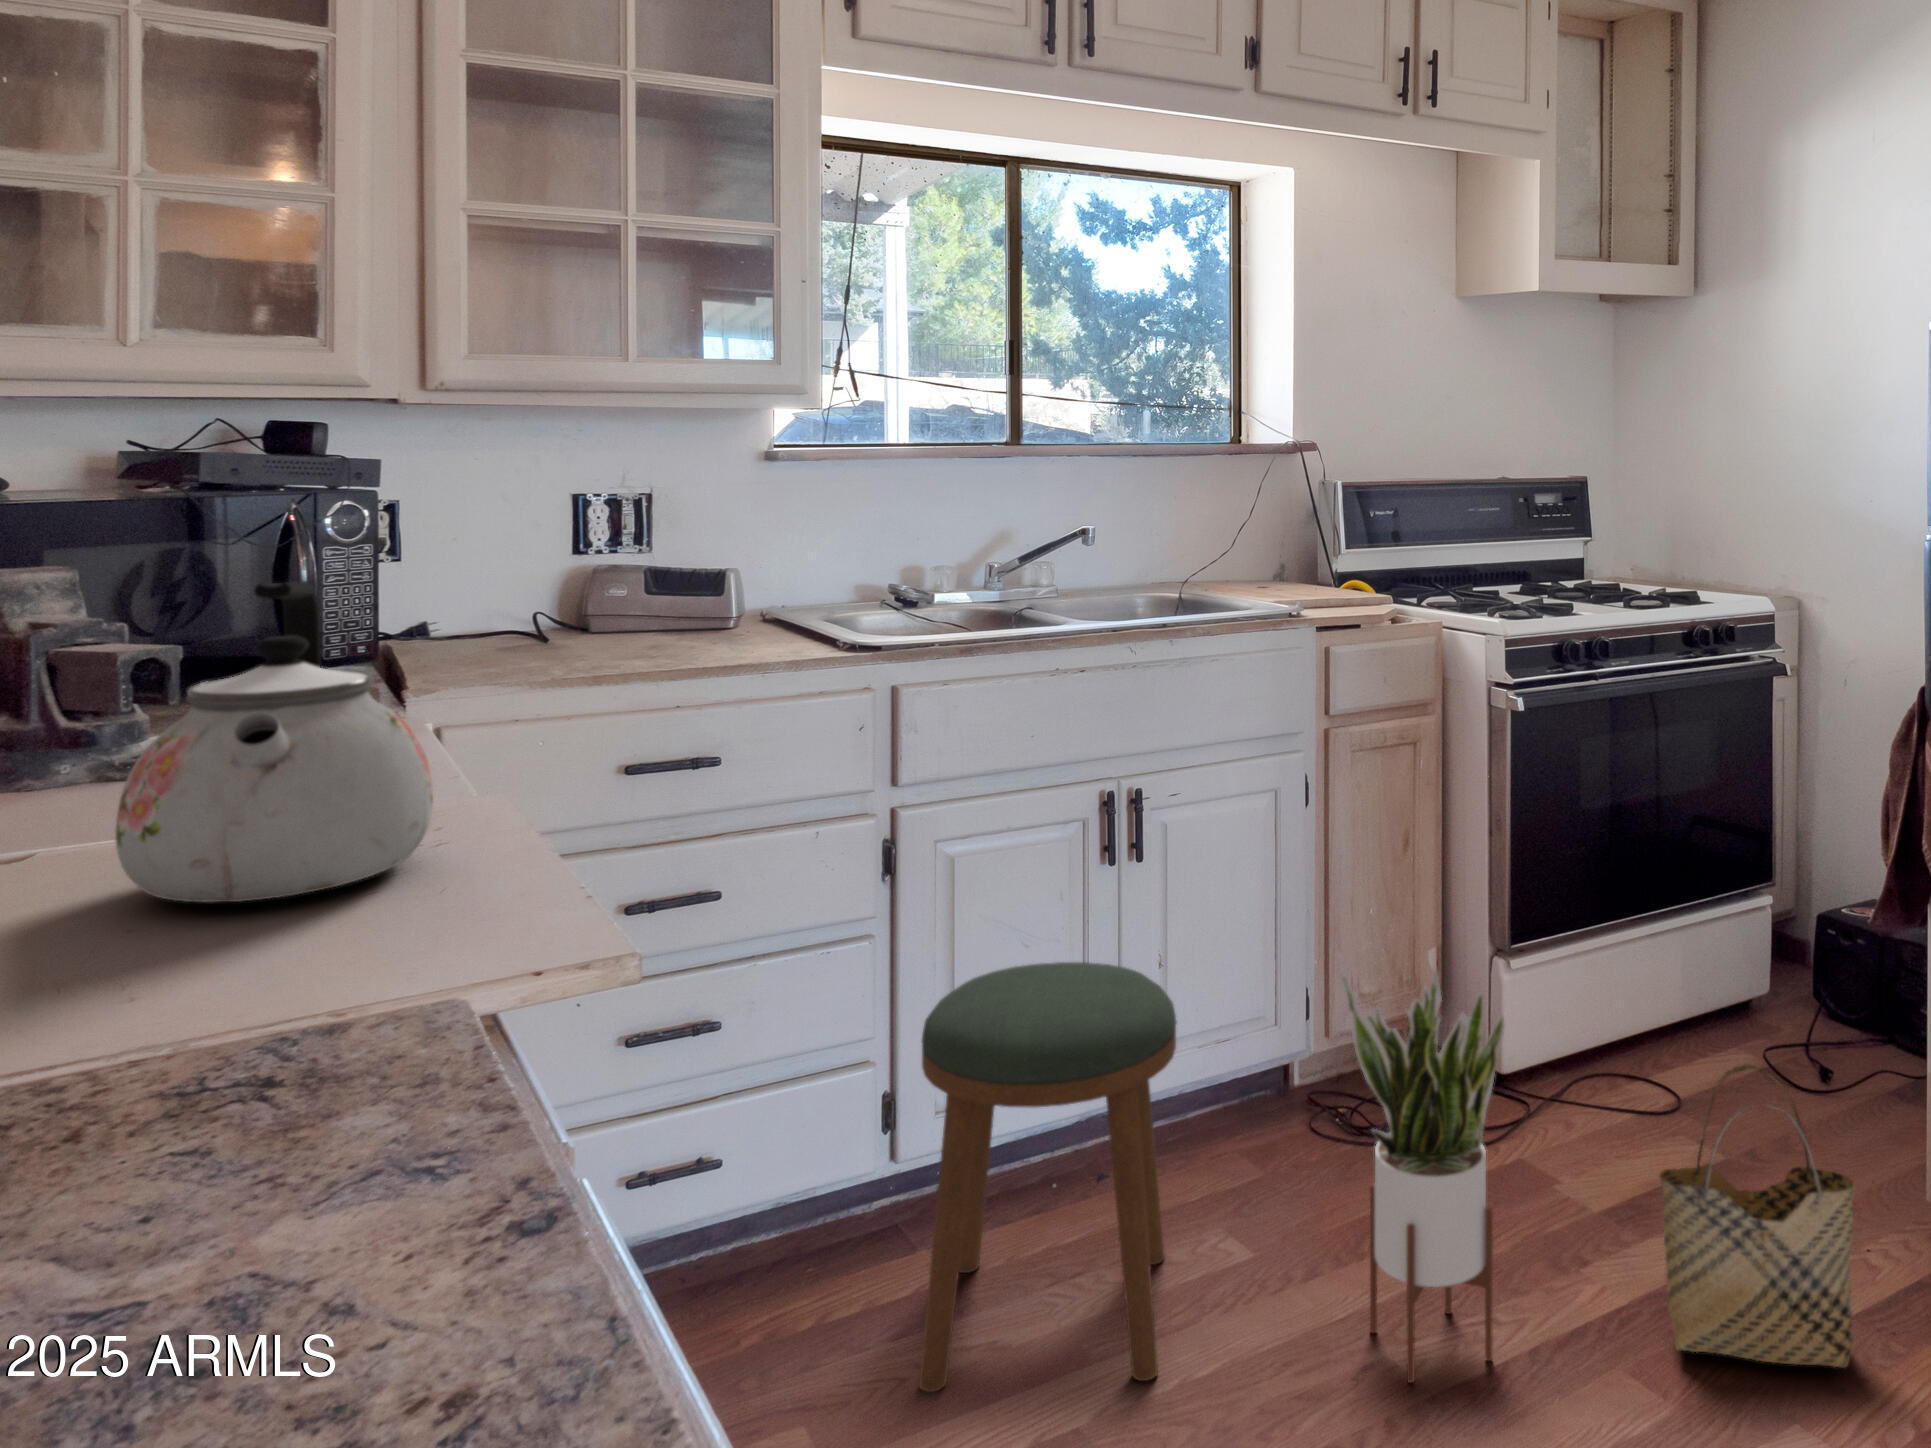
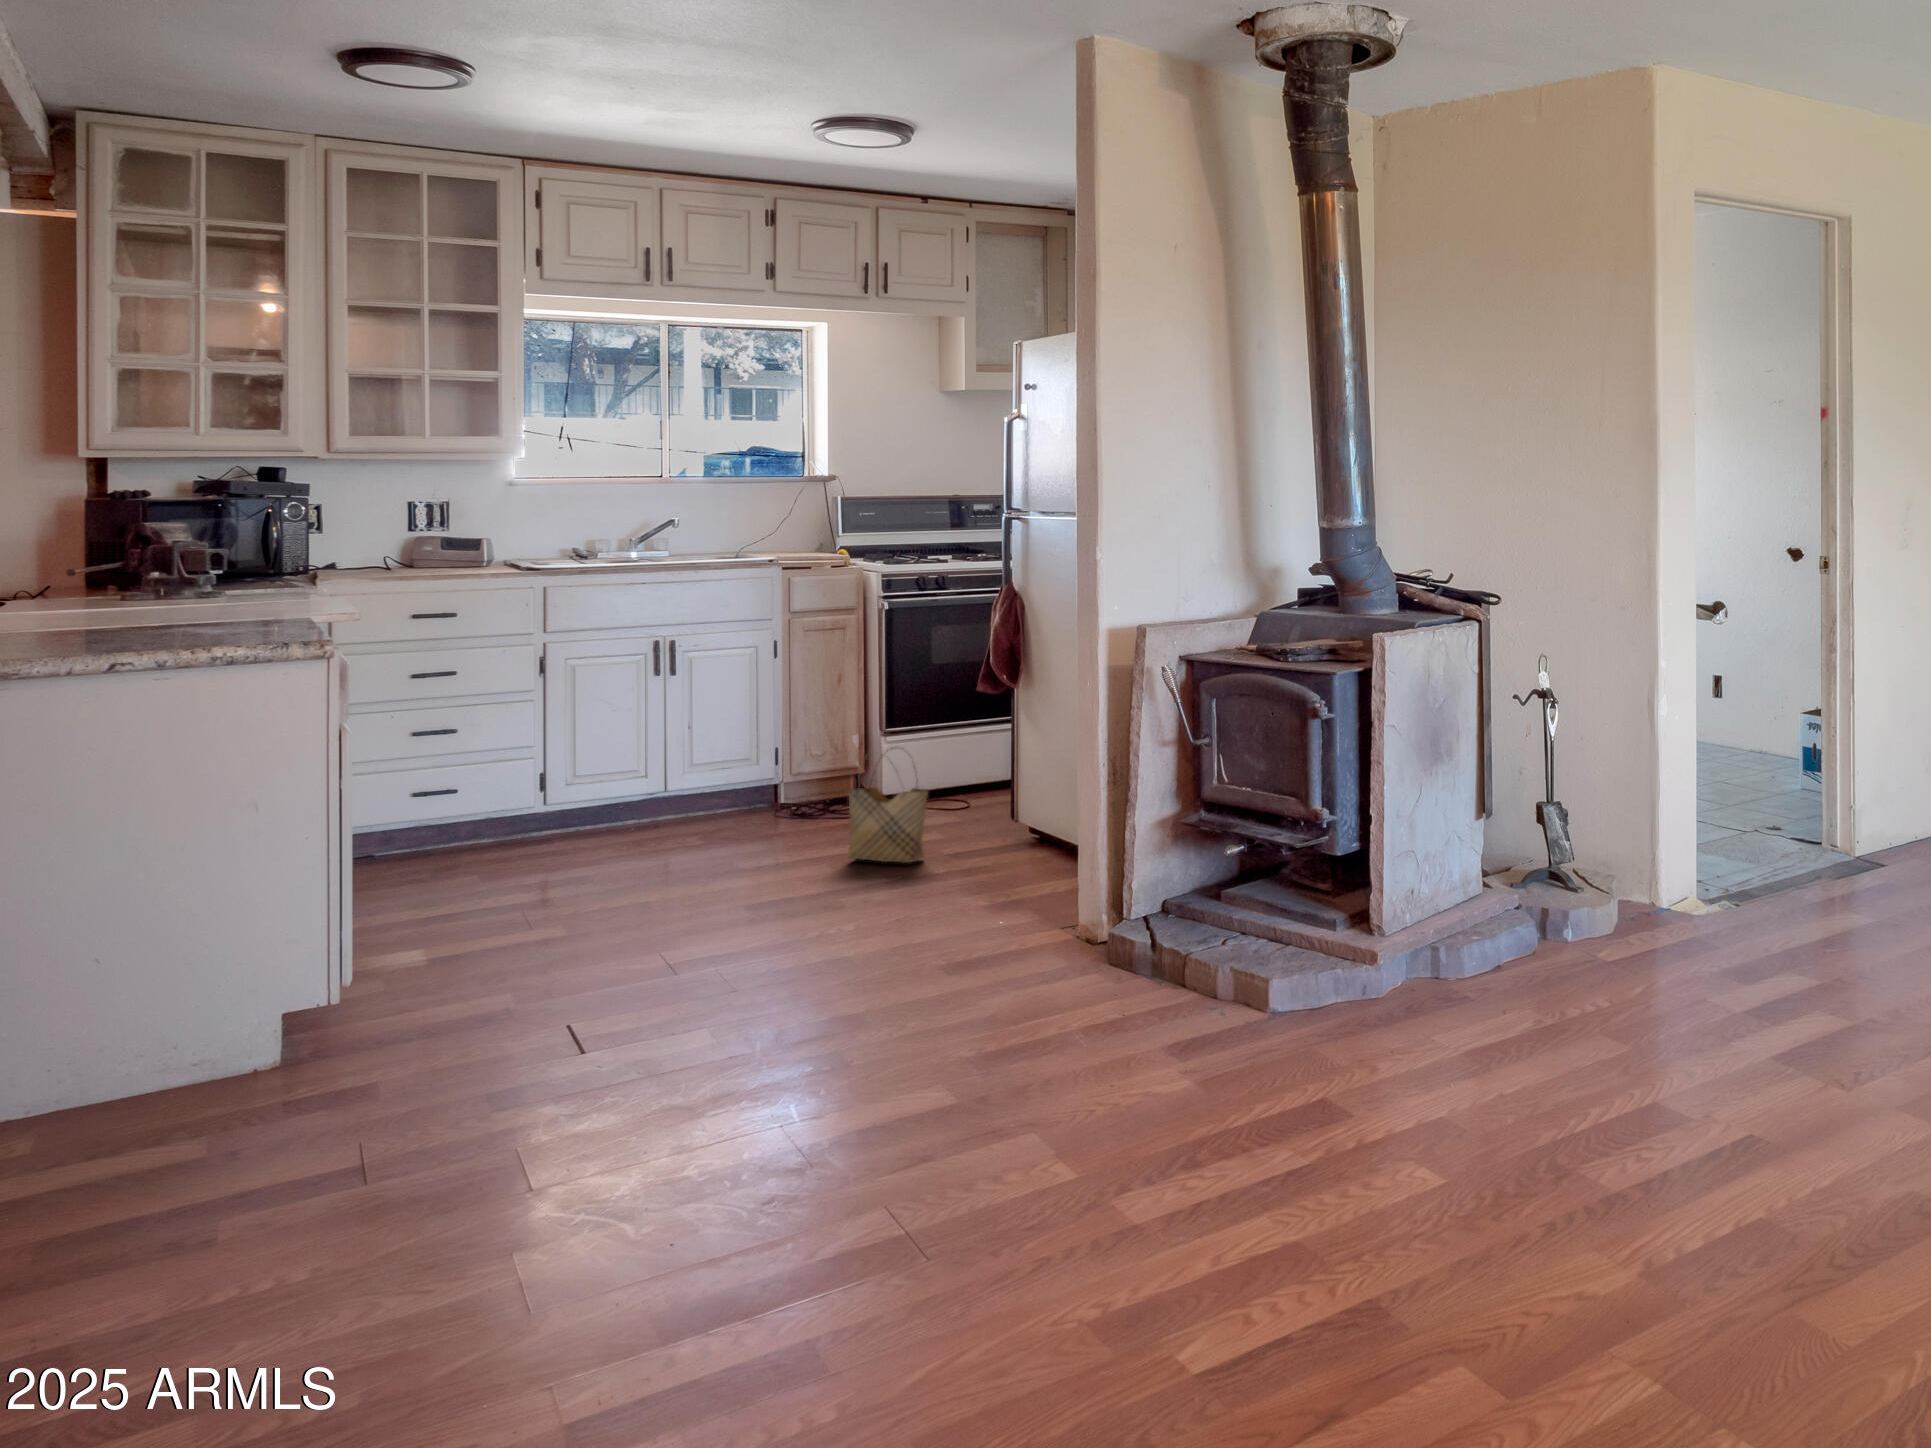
kettle: present [115,582,433,902] -> none [212,521,303,608]
stool: present [919,962,1176,1392] -> none [527,709,661,867]
potted plant: present [1341,970,1505,1383] -> none [709,700,782,866]

